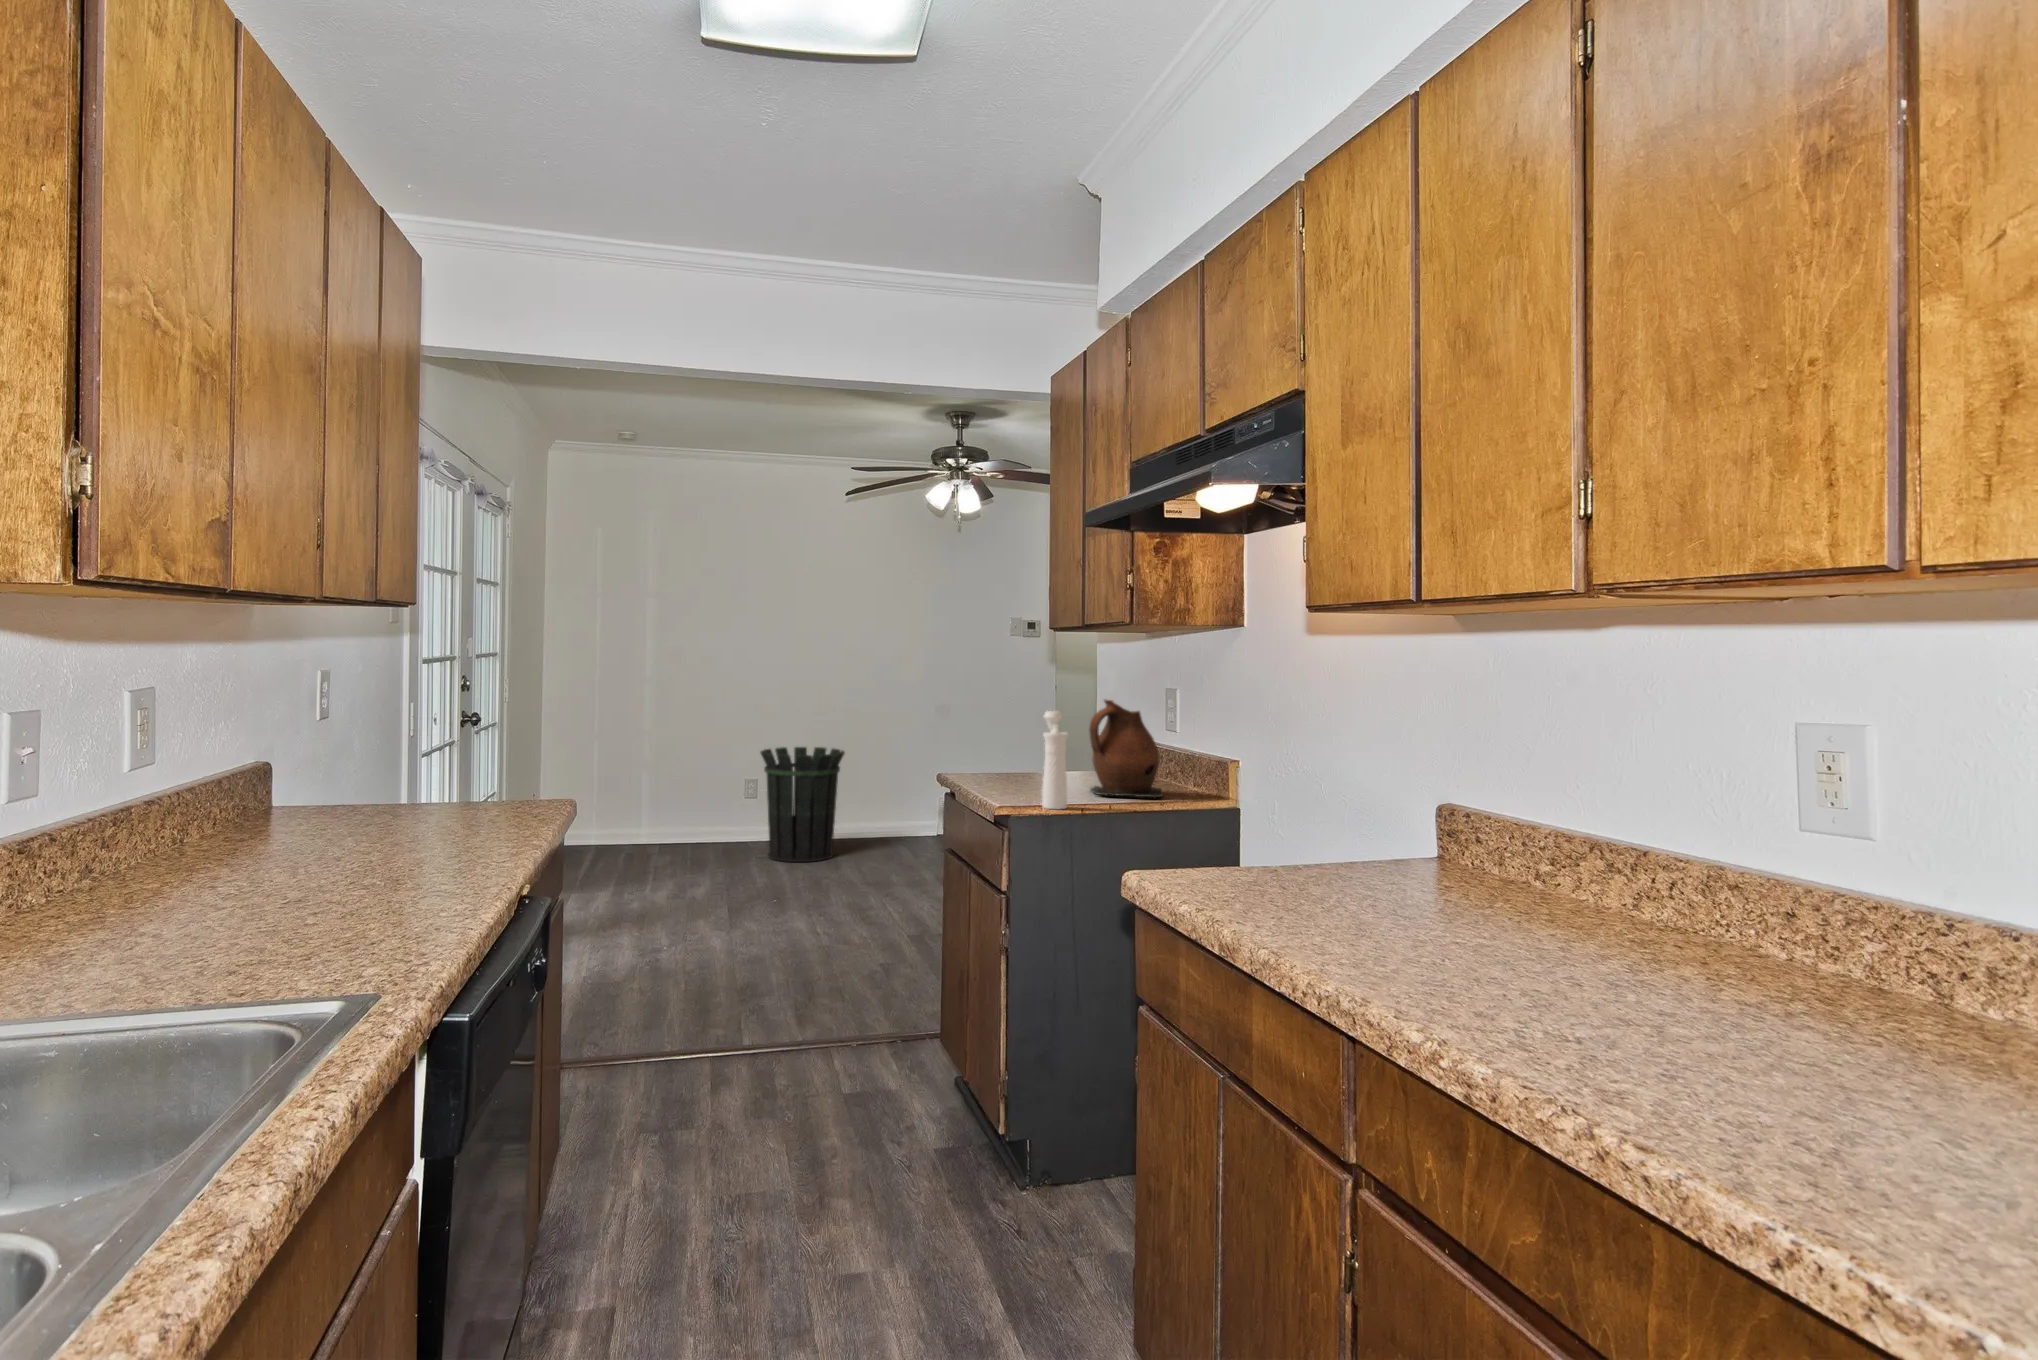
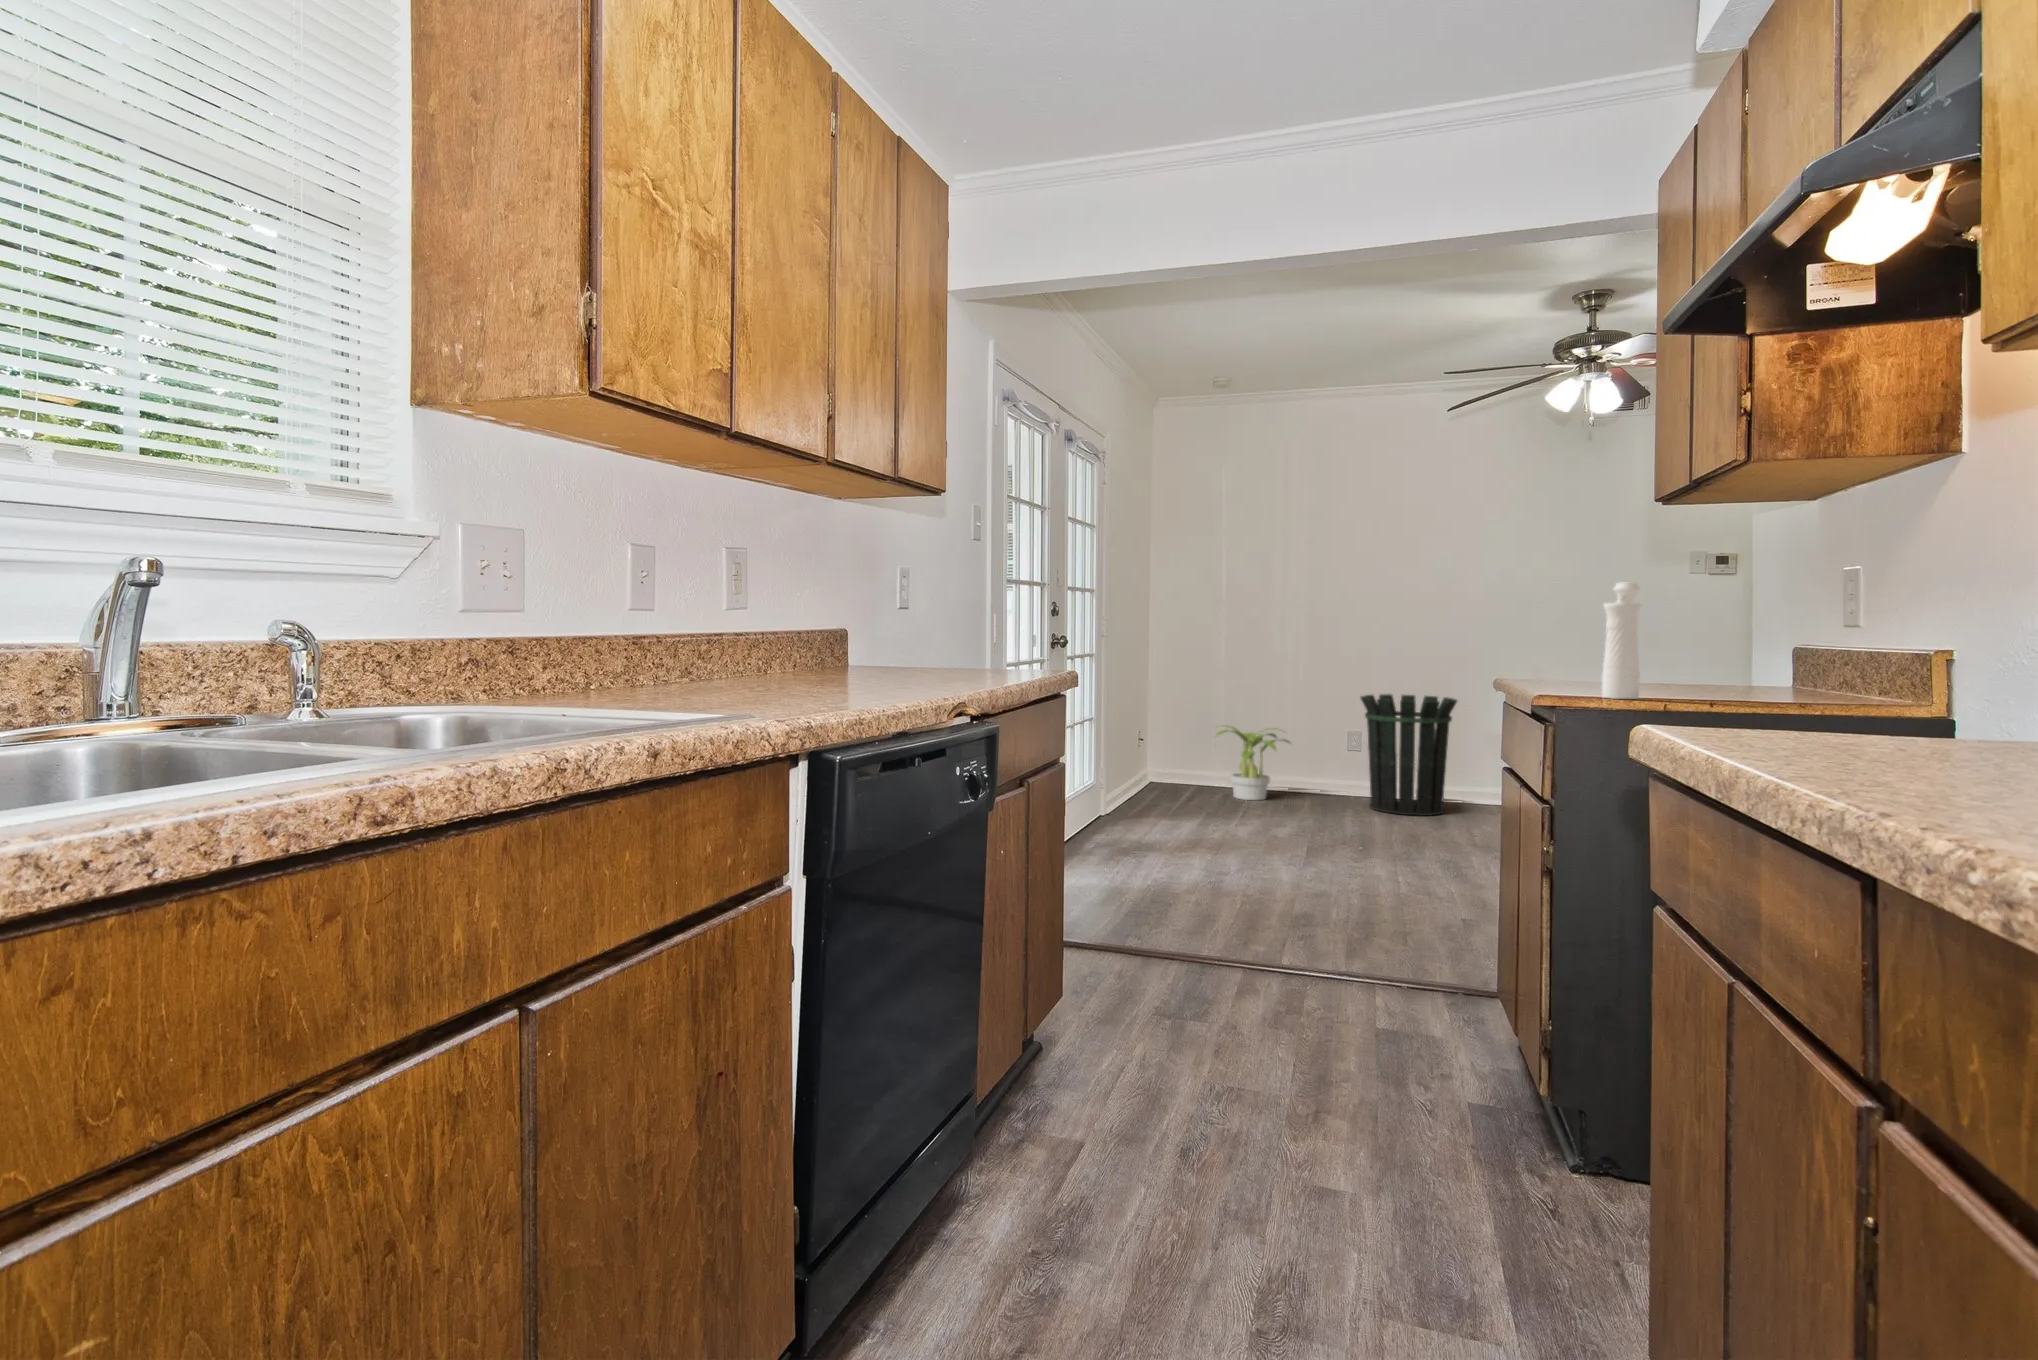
ceramic pitcher: present [1089,699,1163,798] -> none [1694,573,1823,703]
potted plant: none [614,787,694,863] -> present [1216,726,1289,800]

